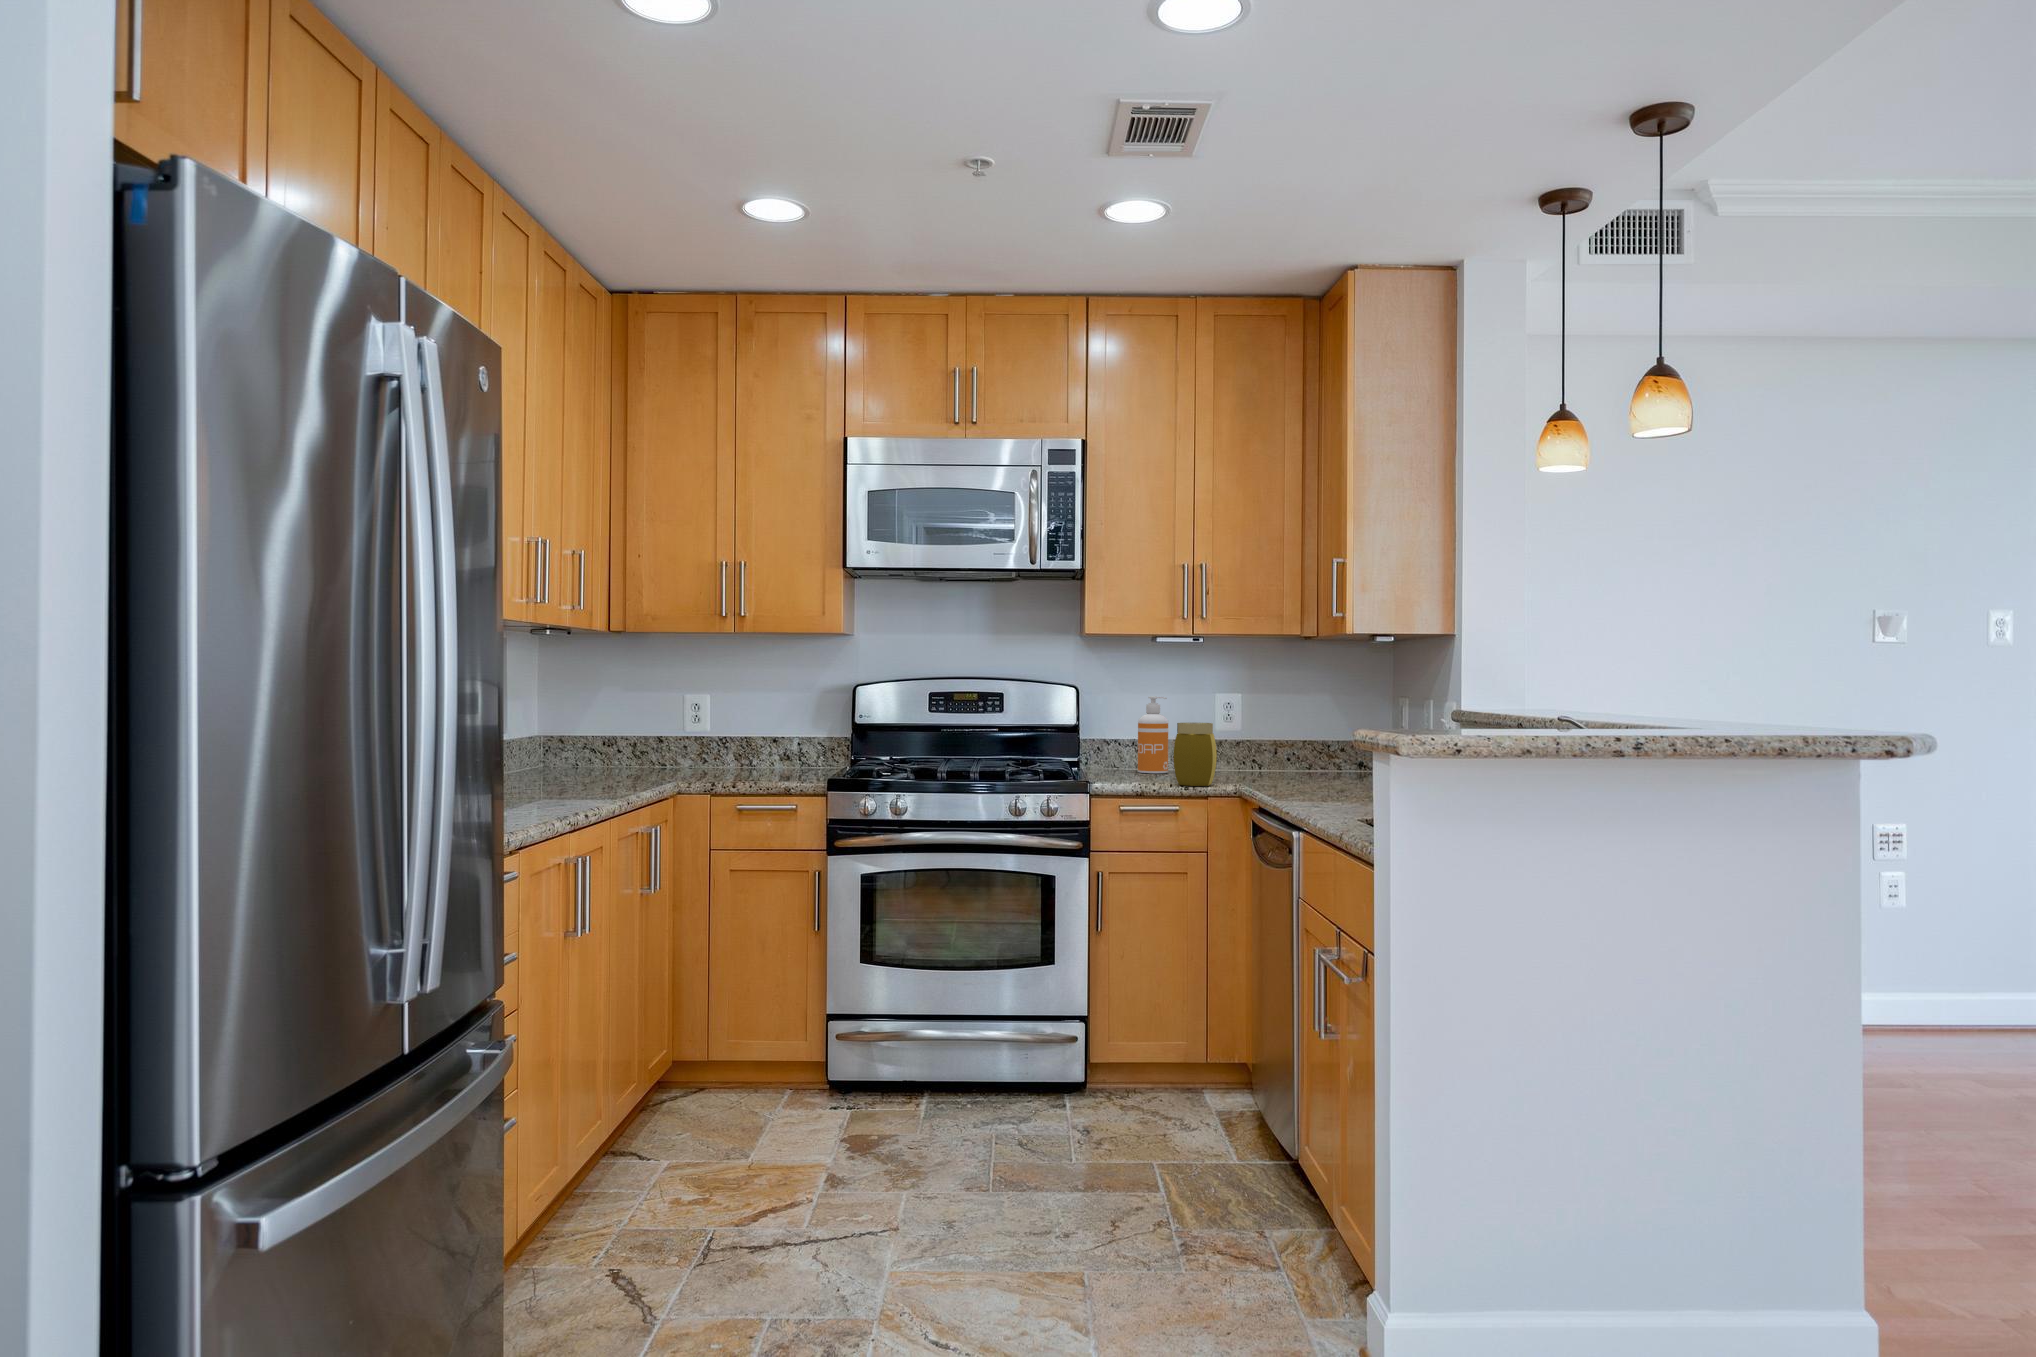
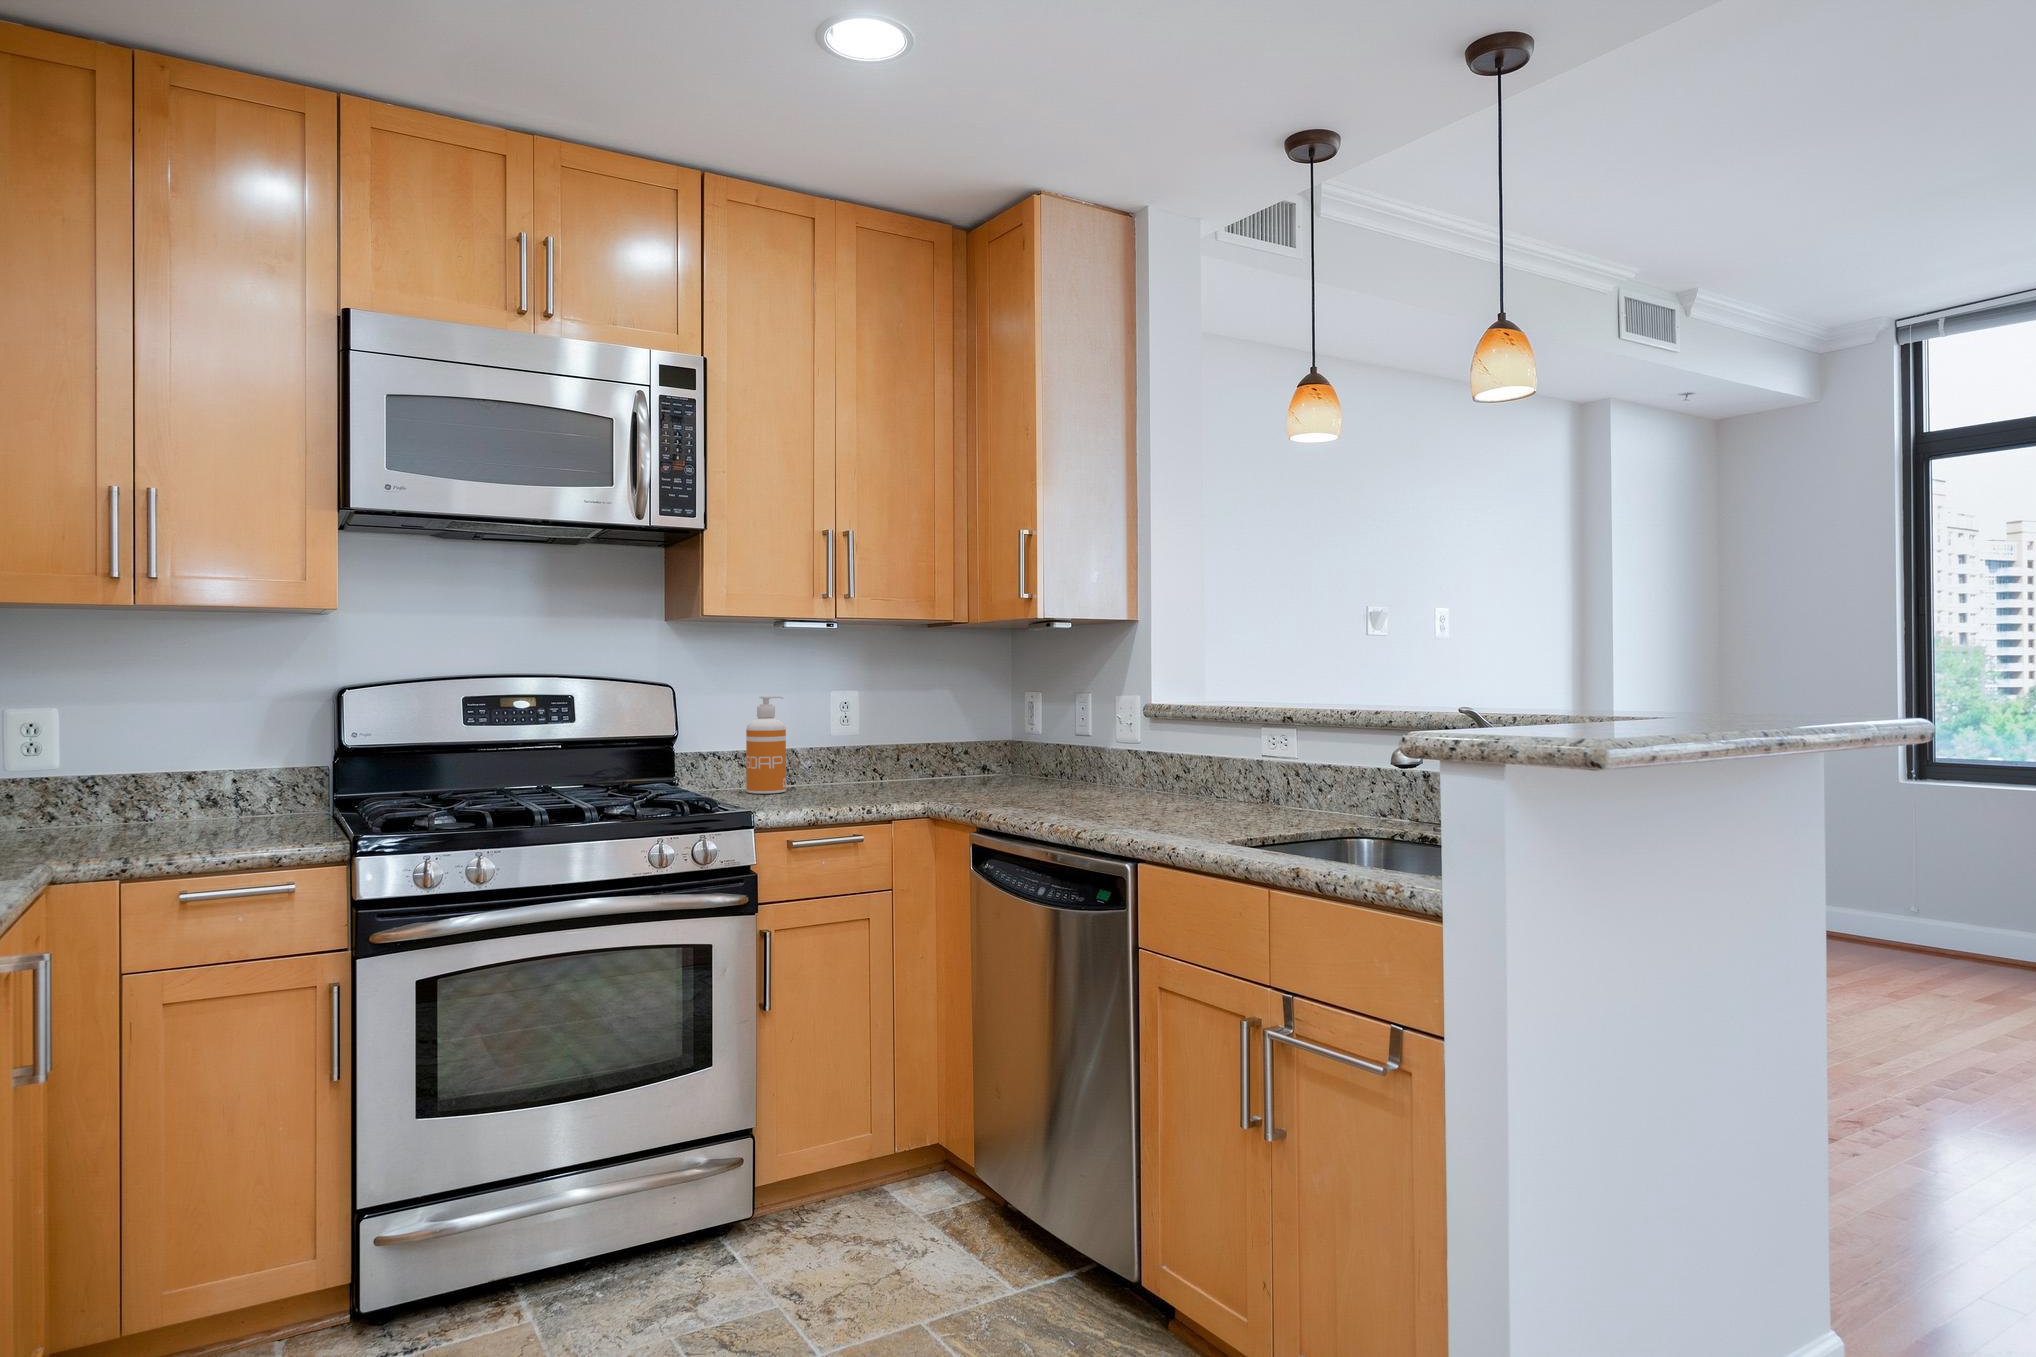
jar: present [1173,723,1217,786] -> none [839,729,891,809]

